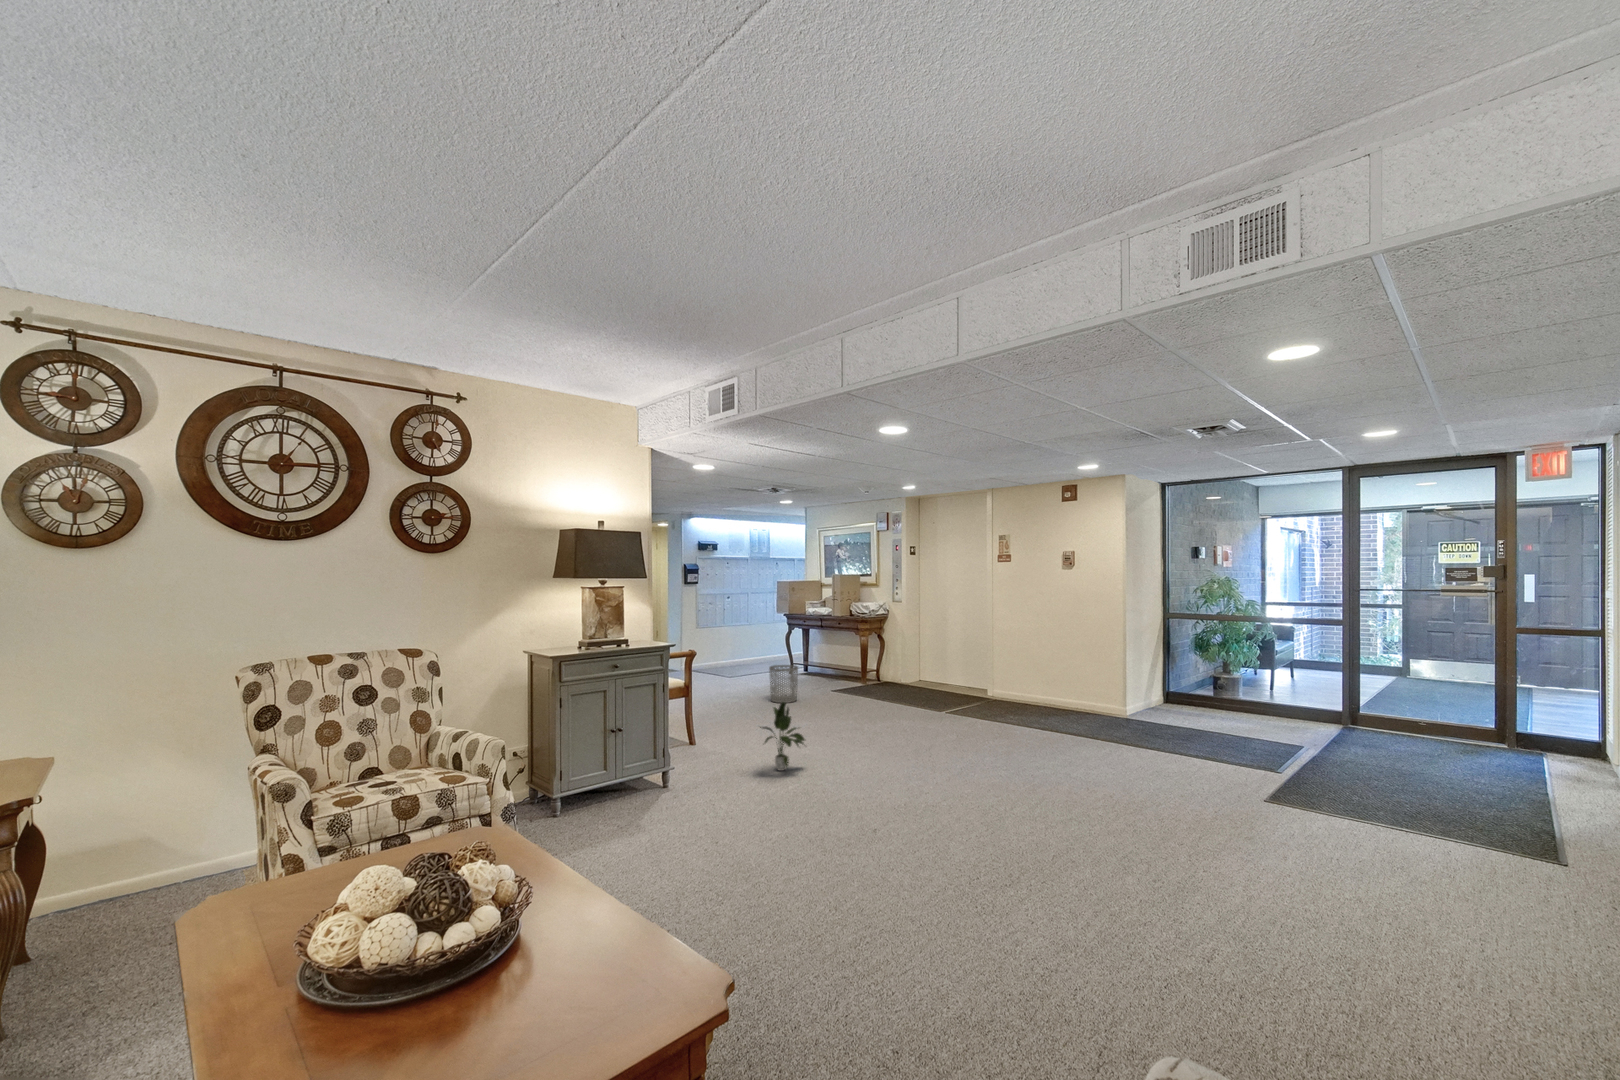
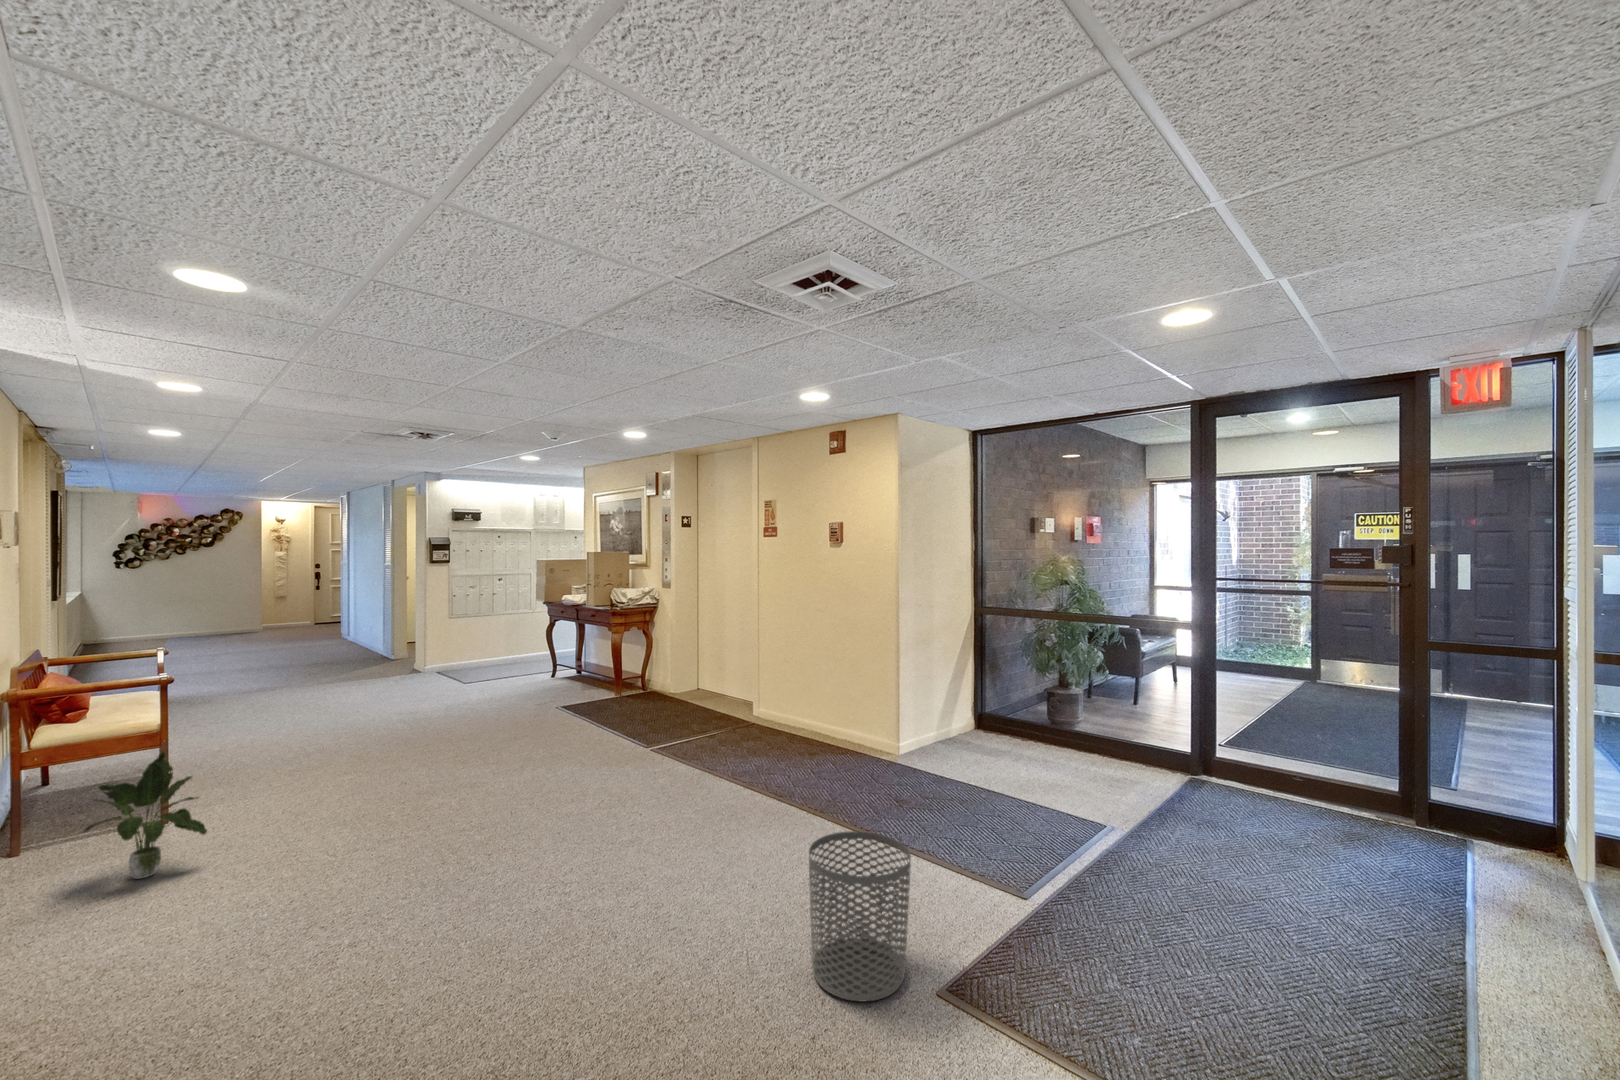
waste bin: present [769,665,798,703] -> present [809,831,911,1002]

